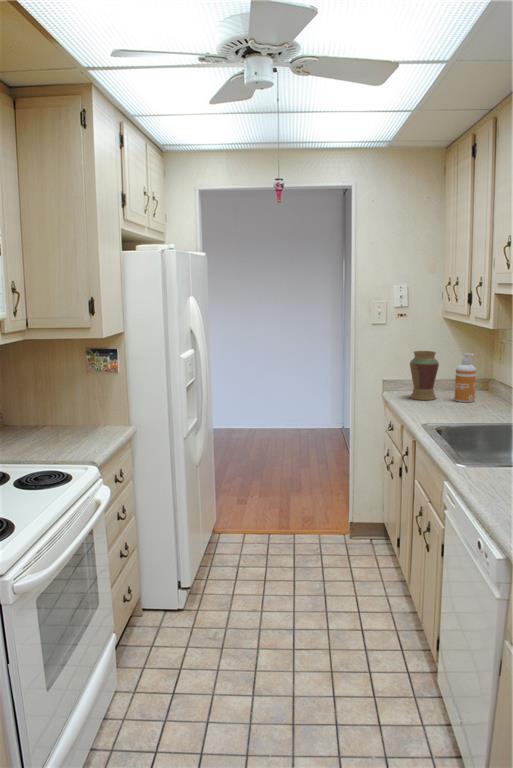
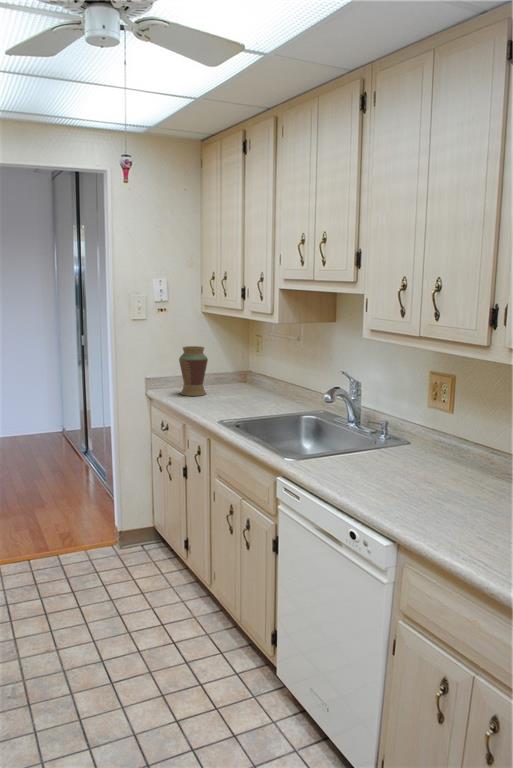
soap dispenser: present [455,353,476,402] -> none [224,347,243,395]

